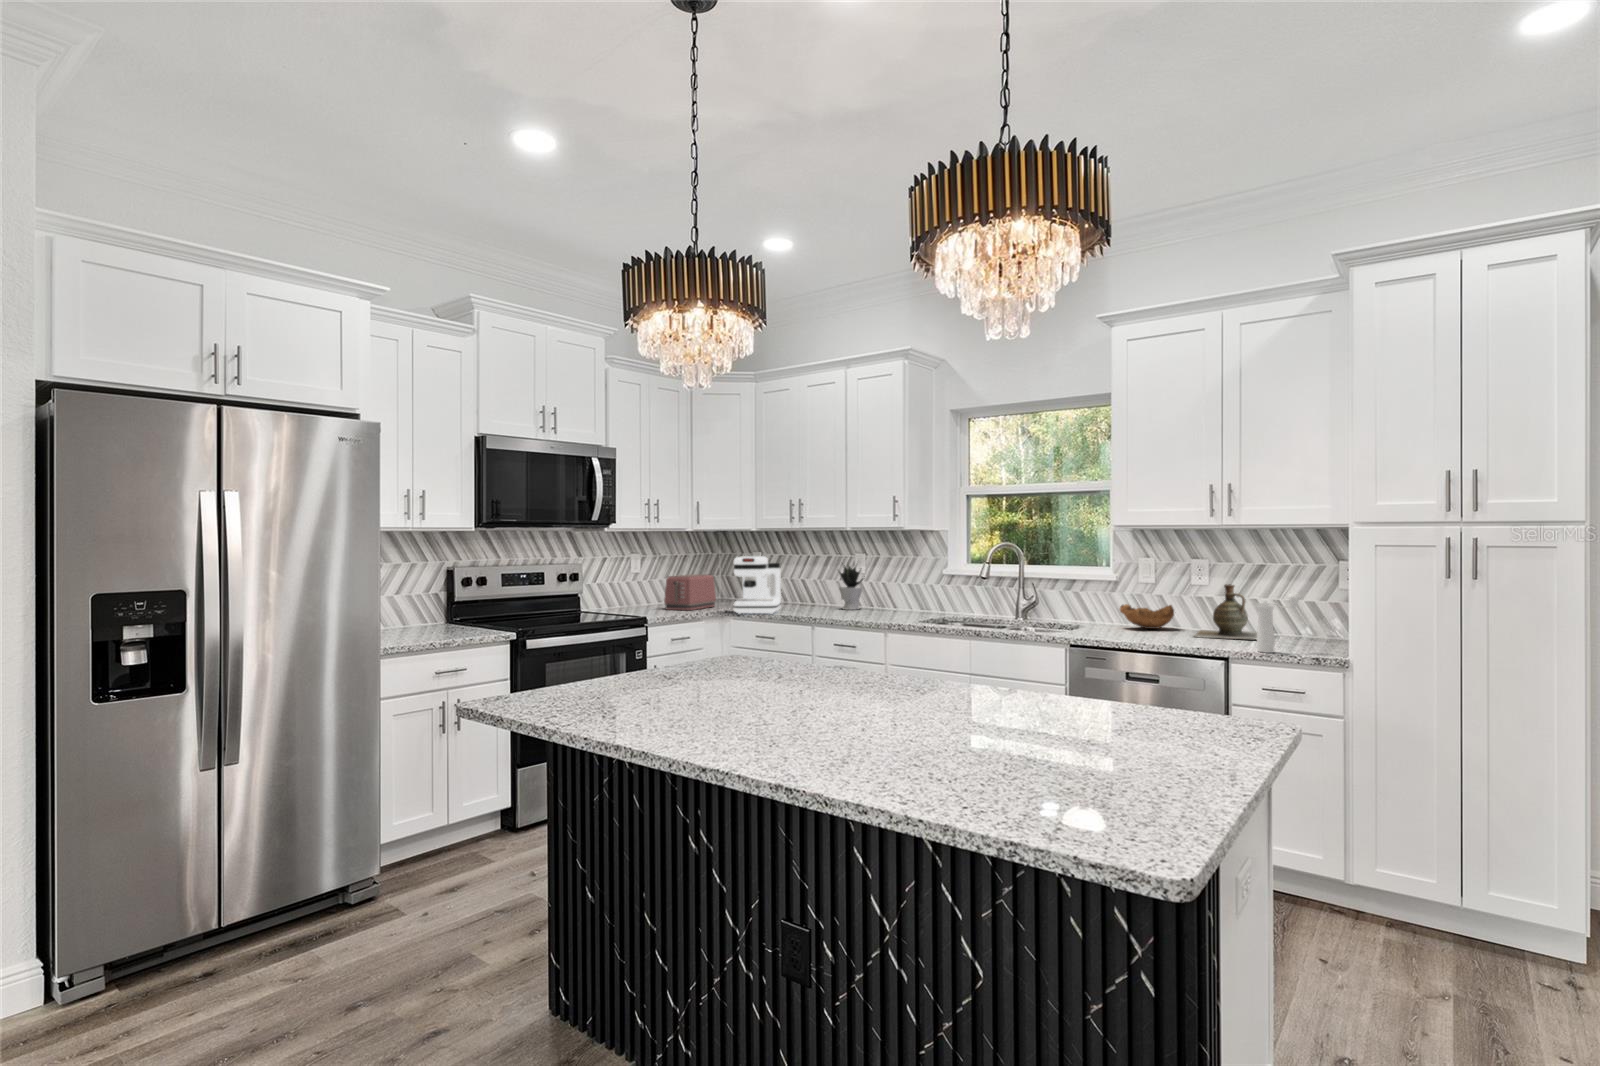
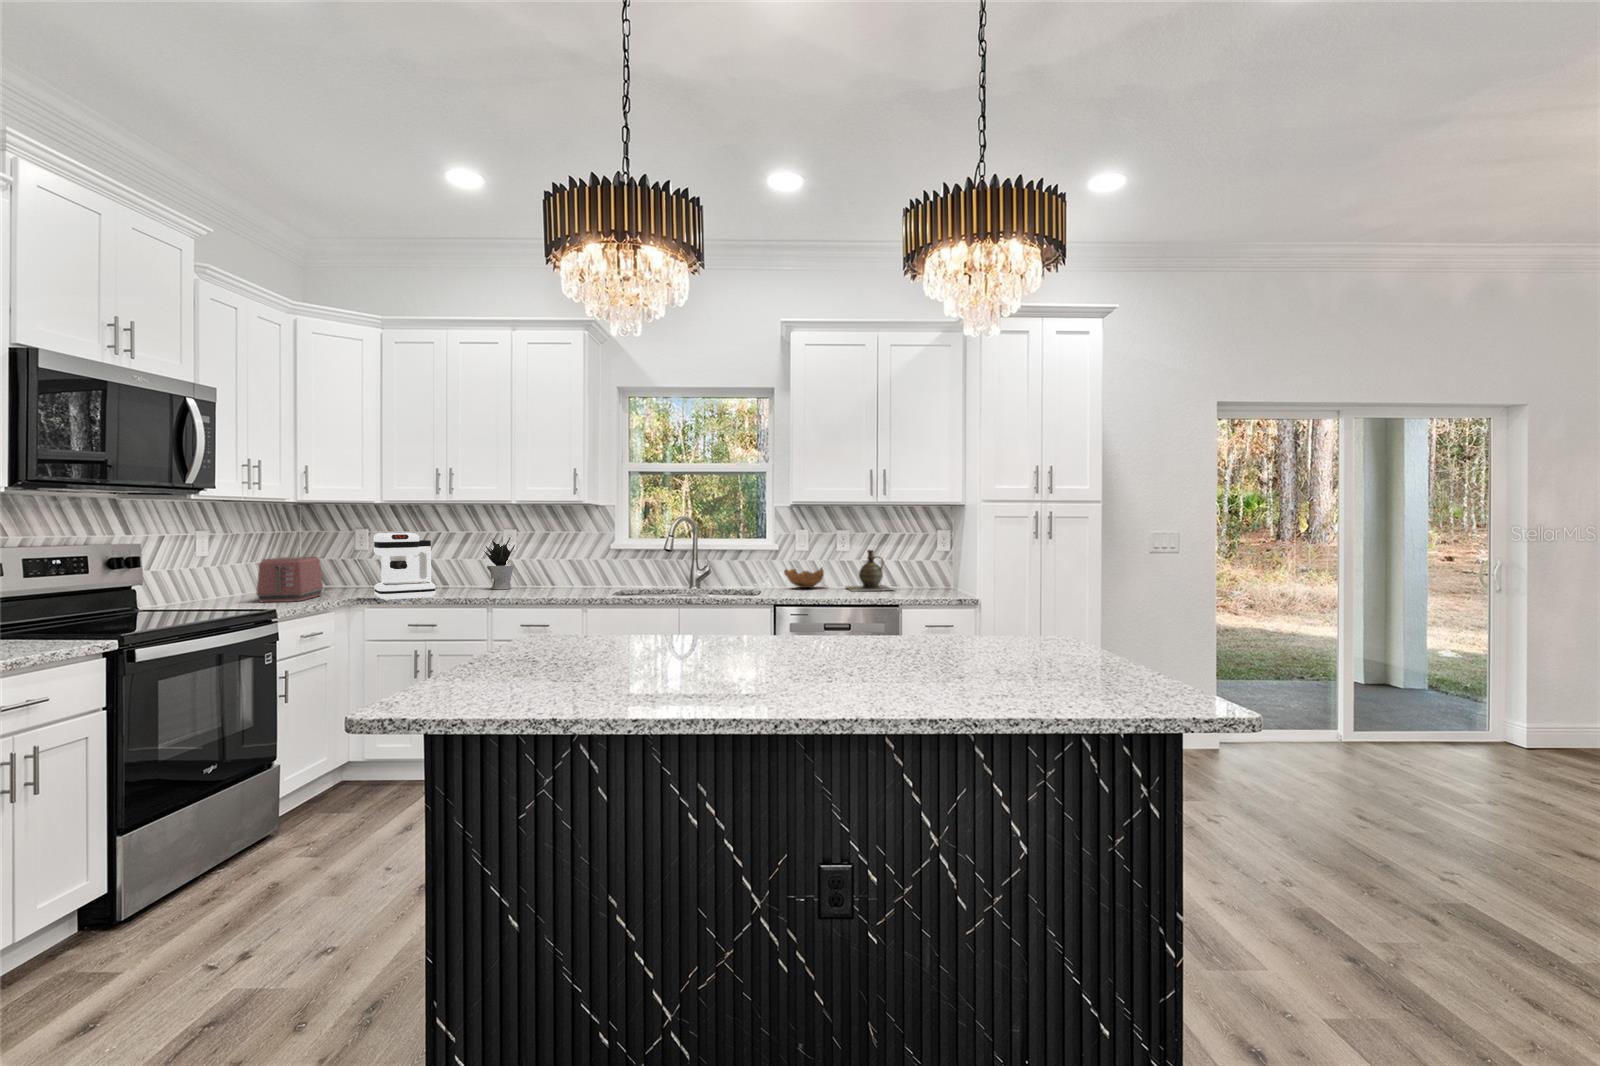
pepper mill: present [1257,594,1301,653] -> none [920,554,943,598]

